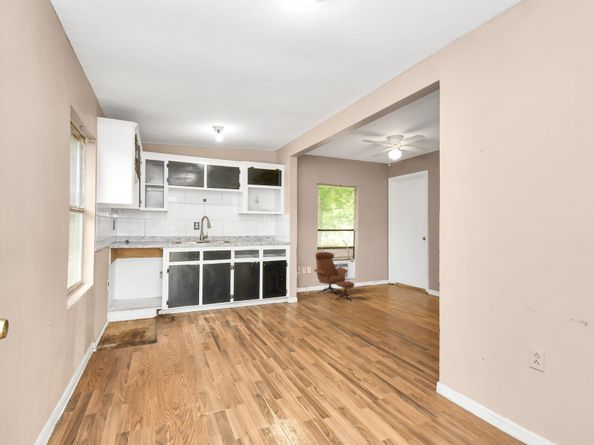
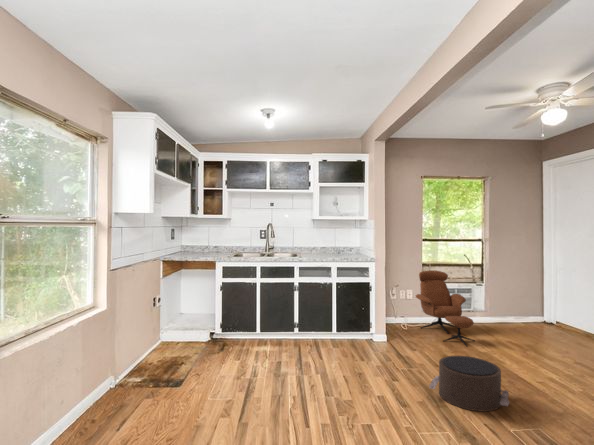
pouf: none [341,302,389,333] -> present [429,356,509,411]

